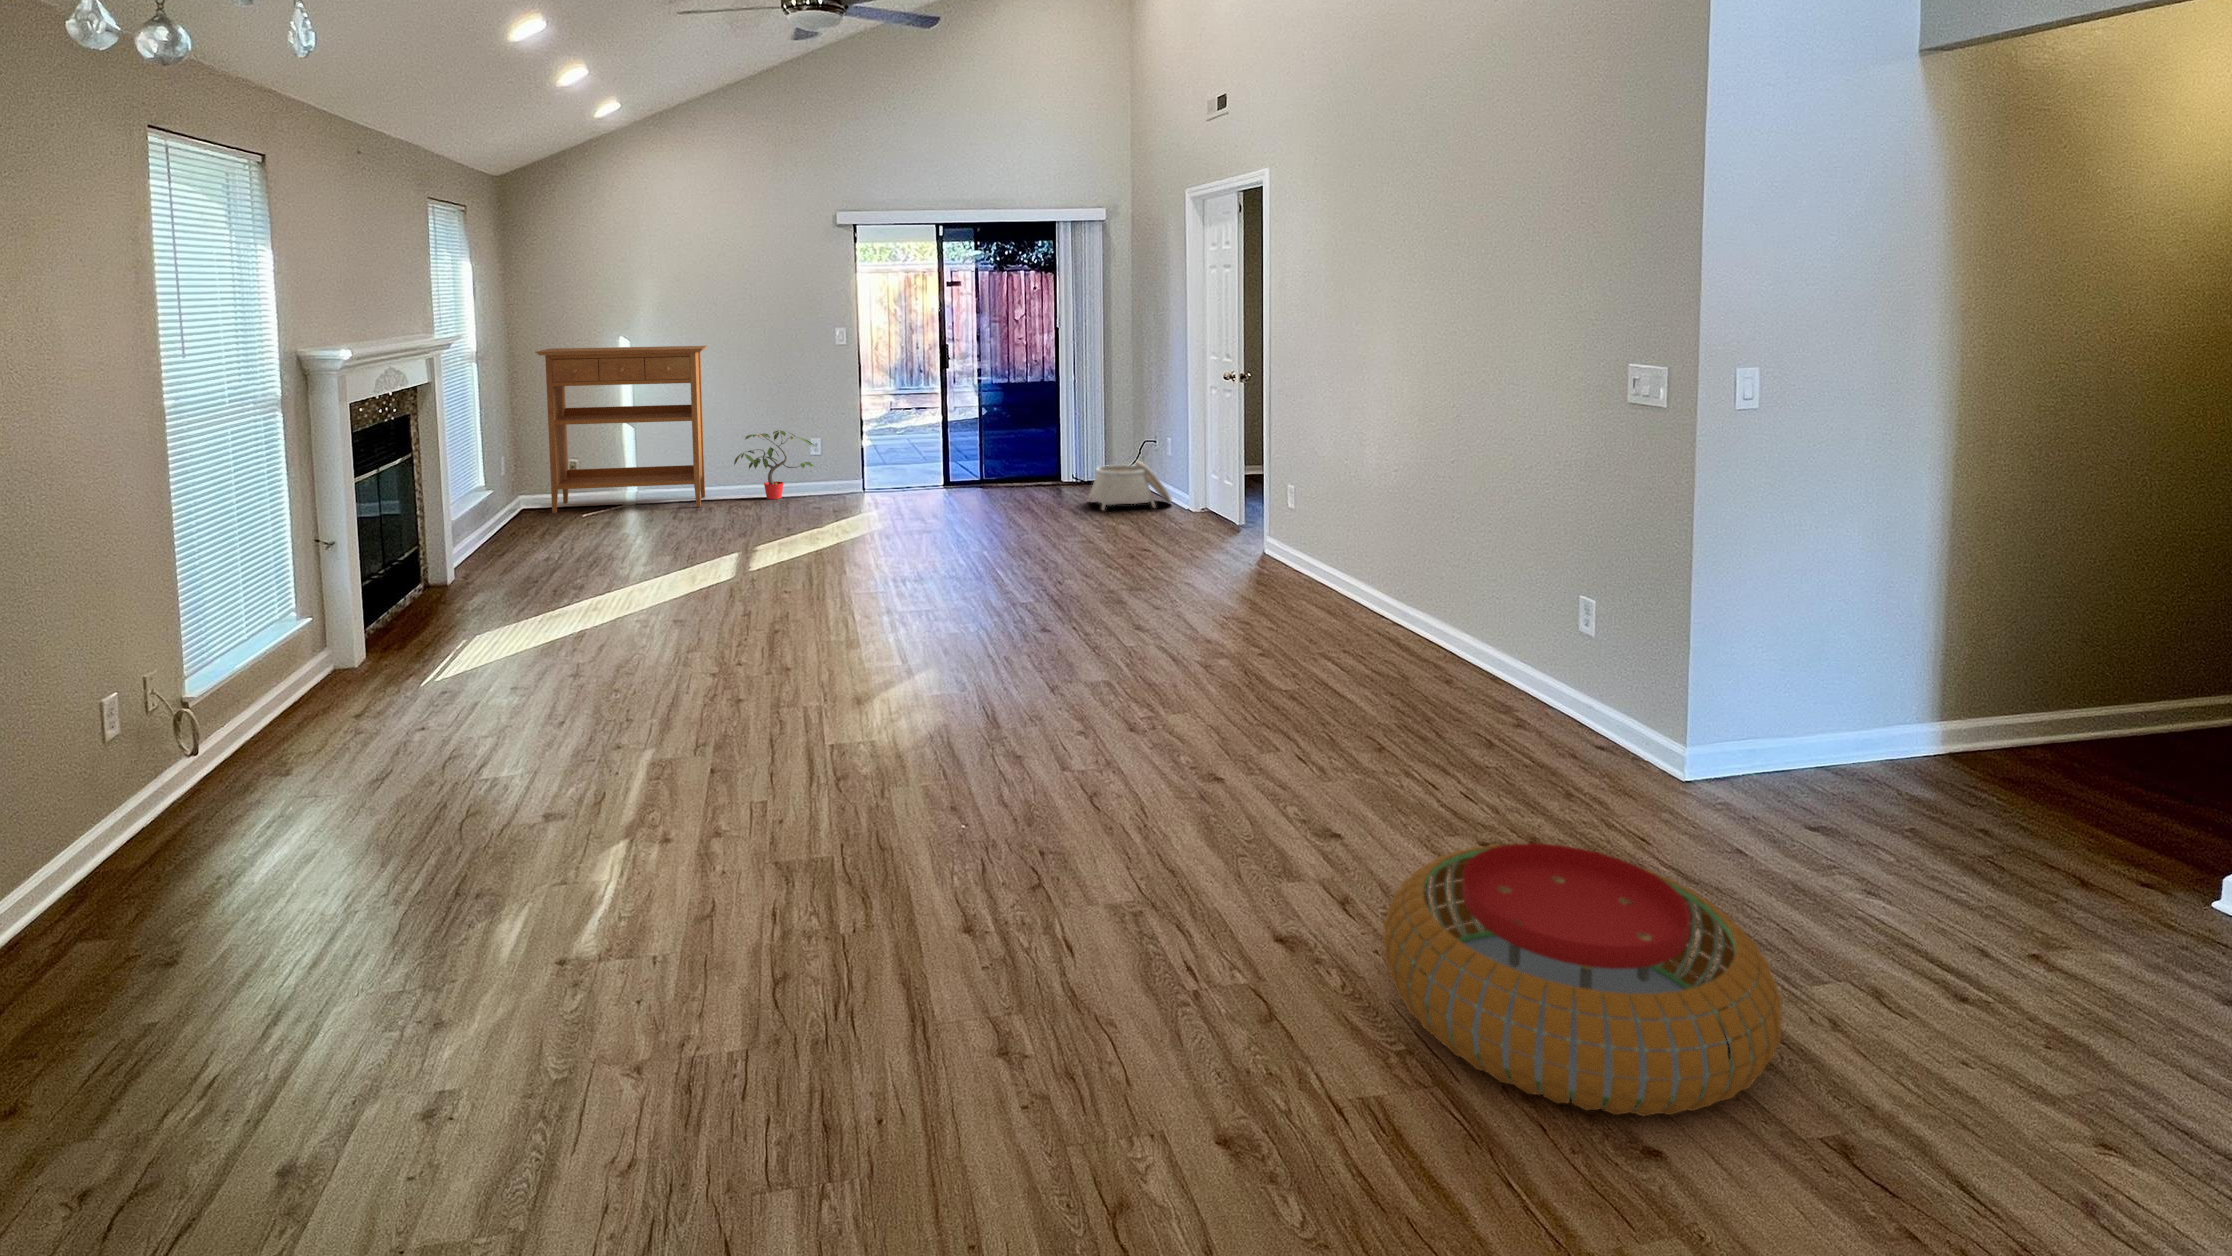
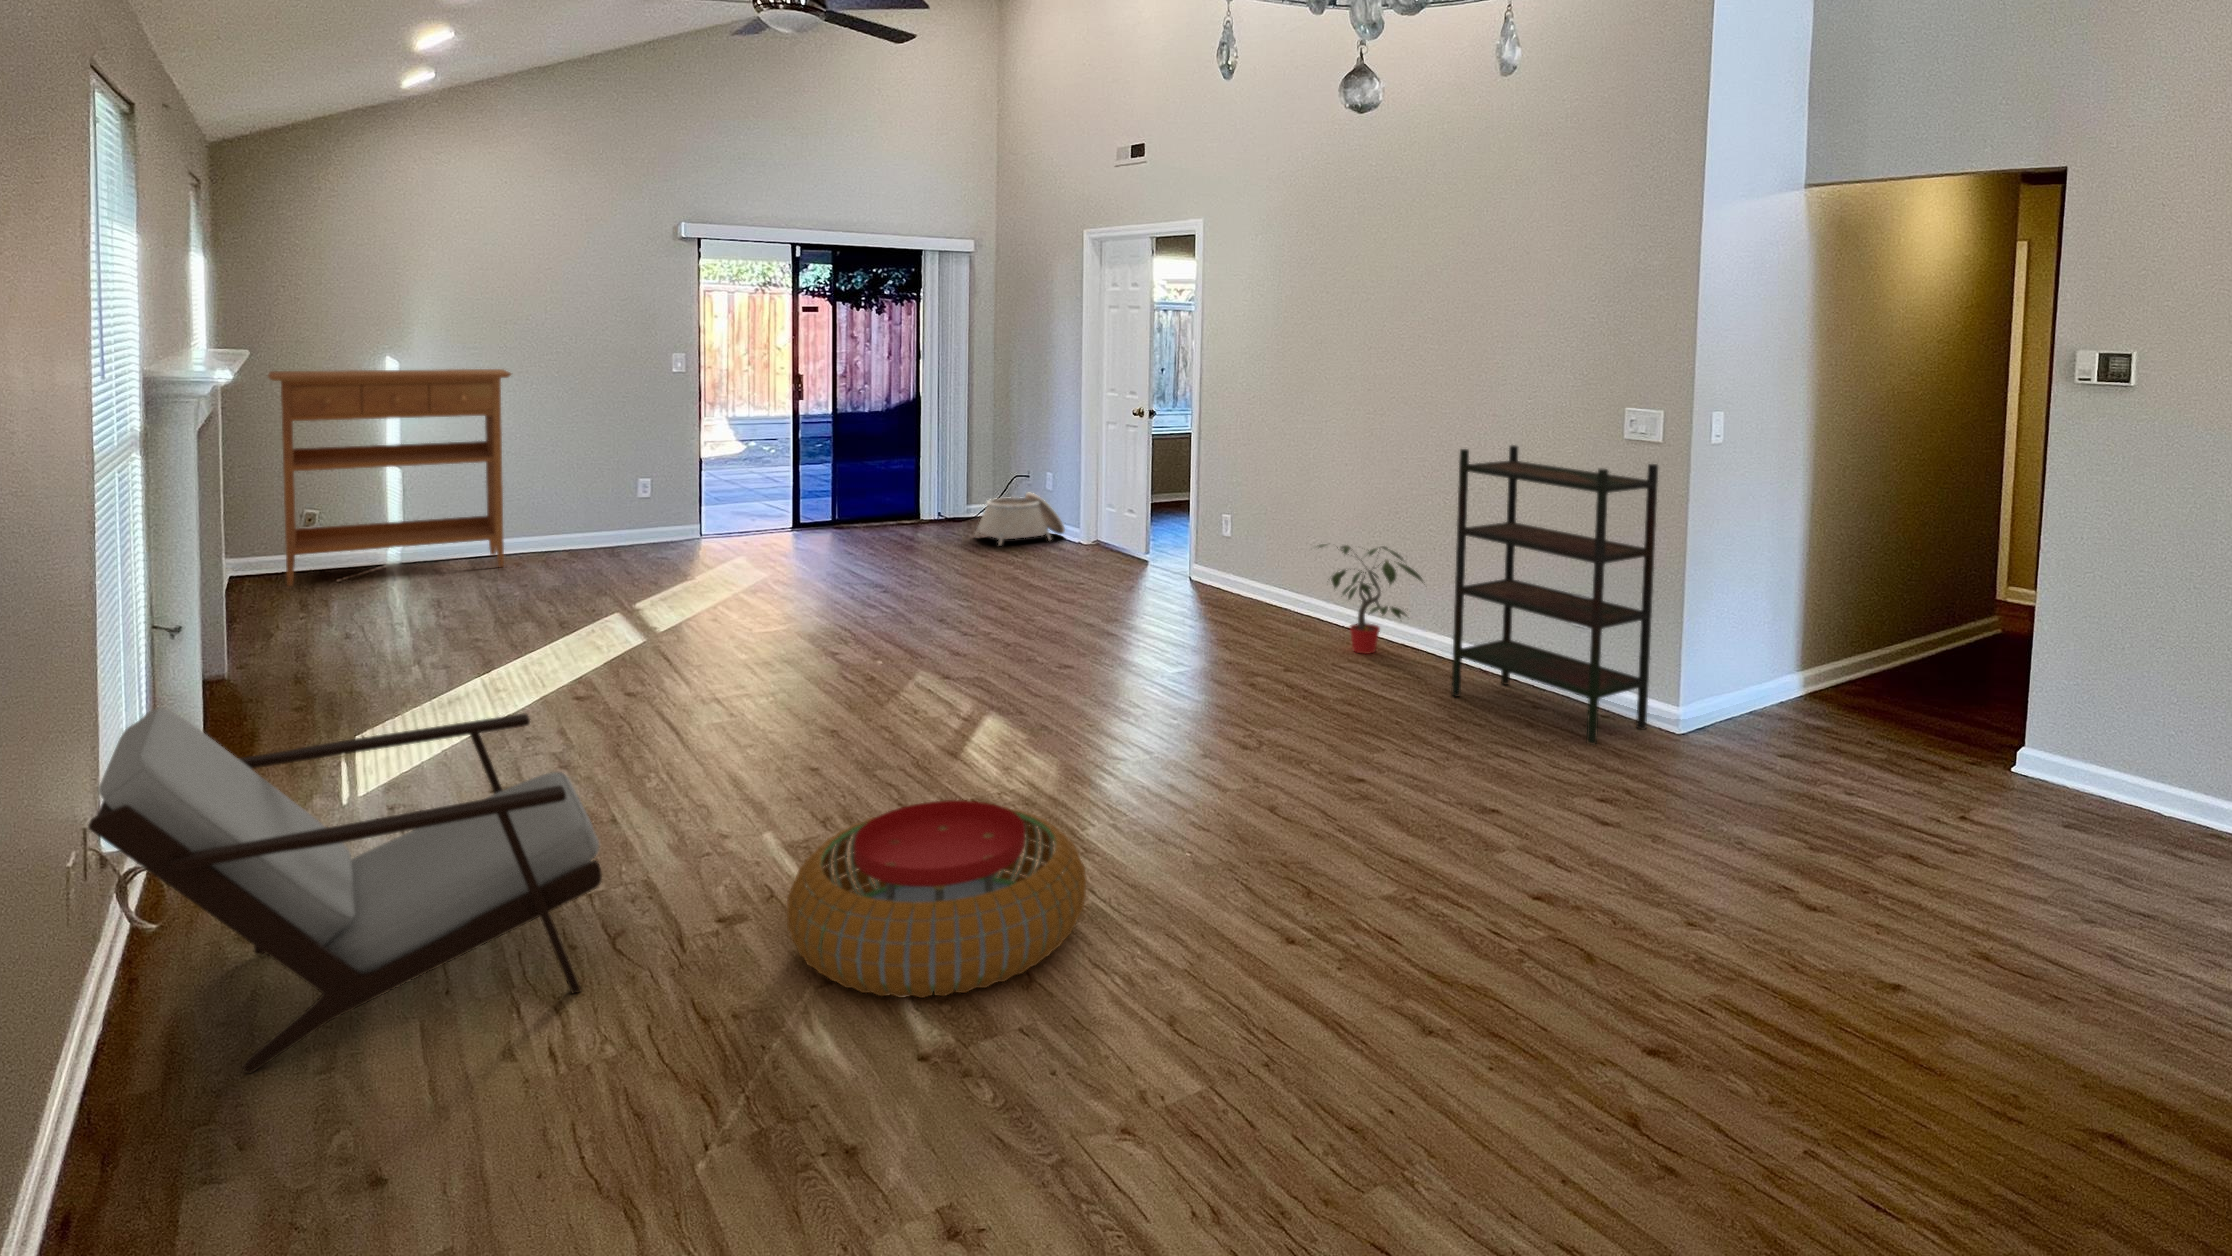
bookshelf: none [1422,412,1653,776] -> present [1452,445,1658,744]
potted plant: present [734,430,814,499] -> present [1317,544,1423,654]
armchair: none [28,582,462,866] -> present [89,708,602,1073]
pouf: present [1383,843,1782,1116] -> present [787,800,1086,998]

